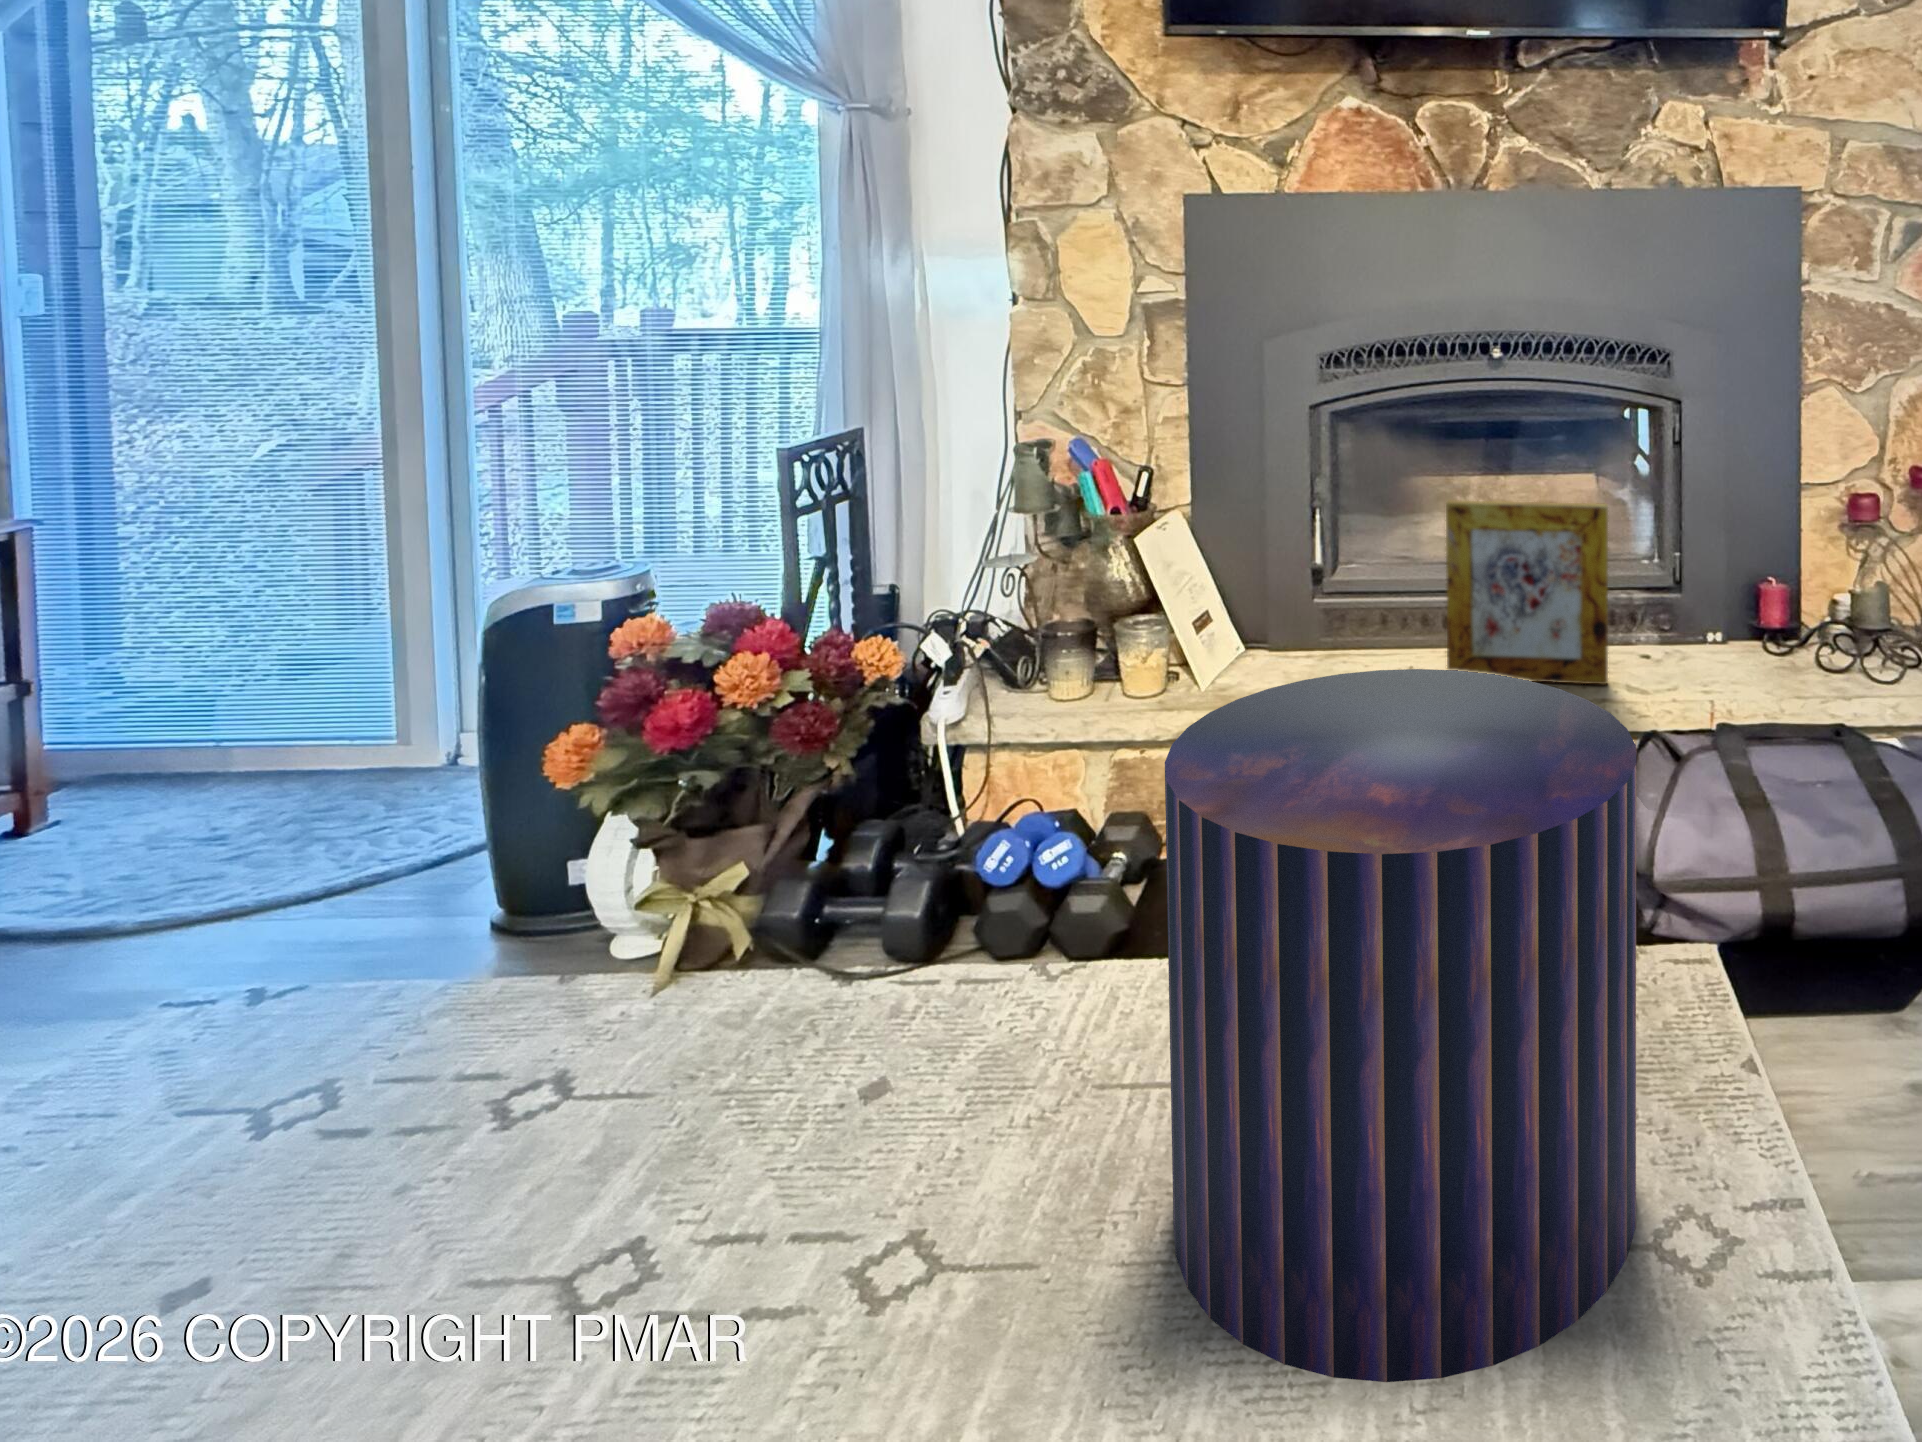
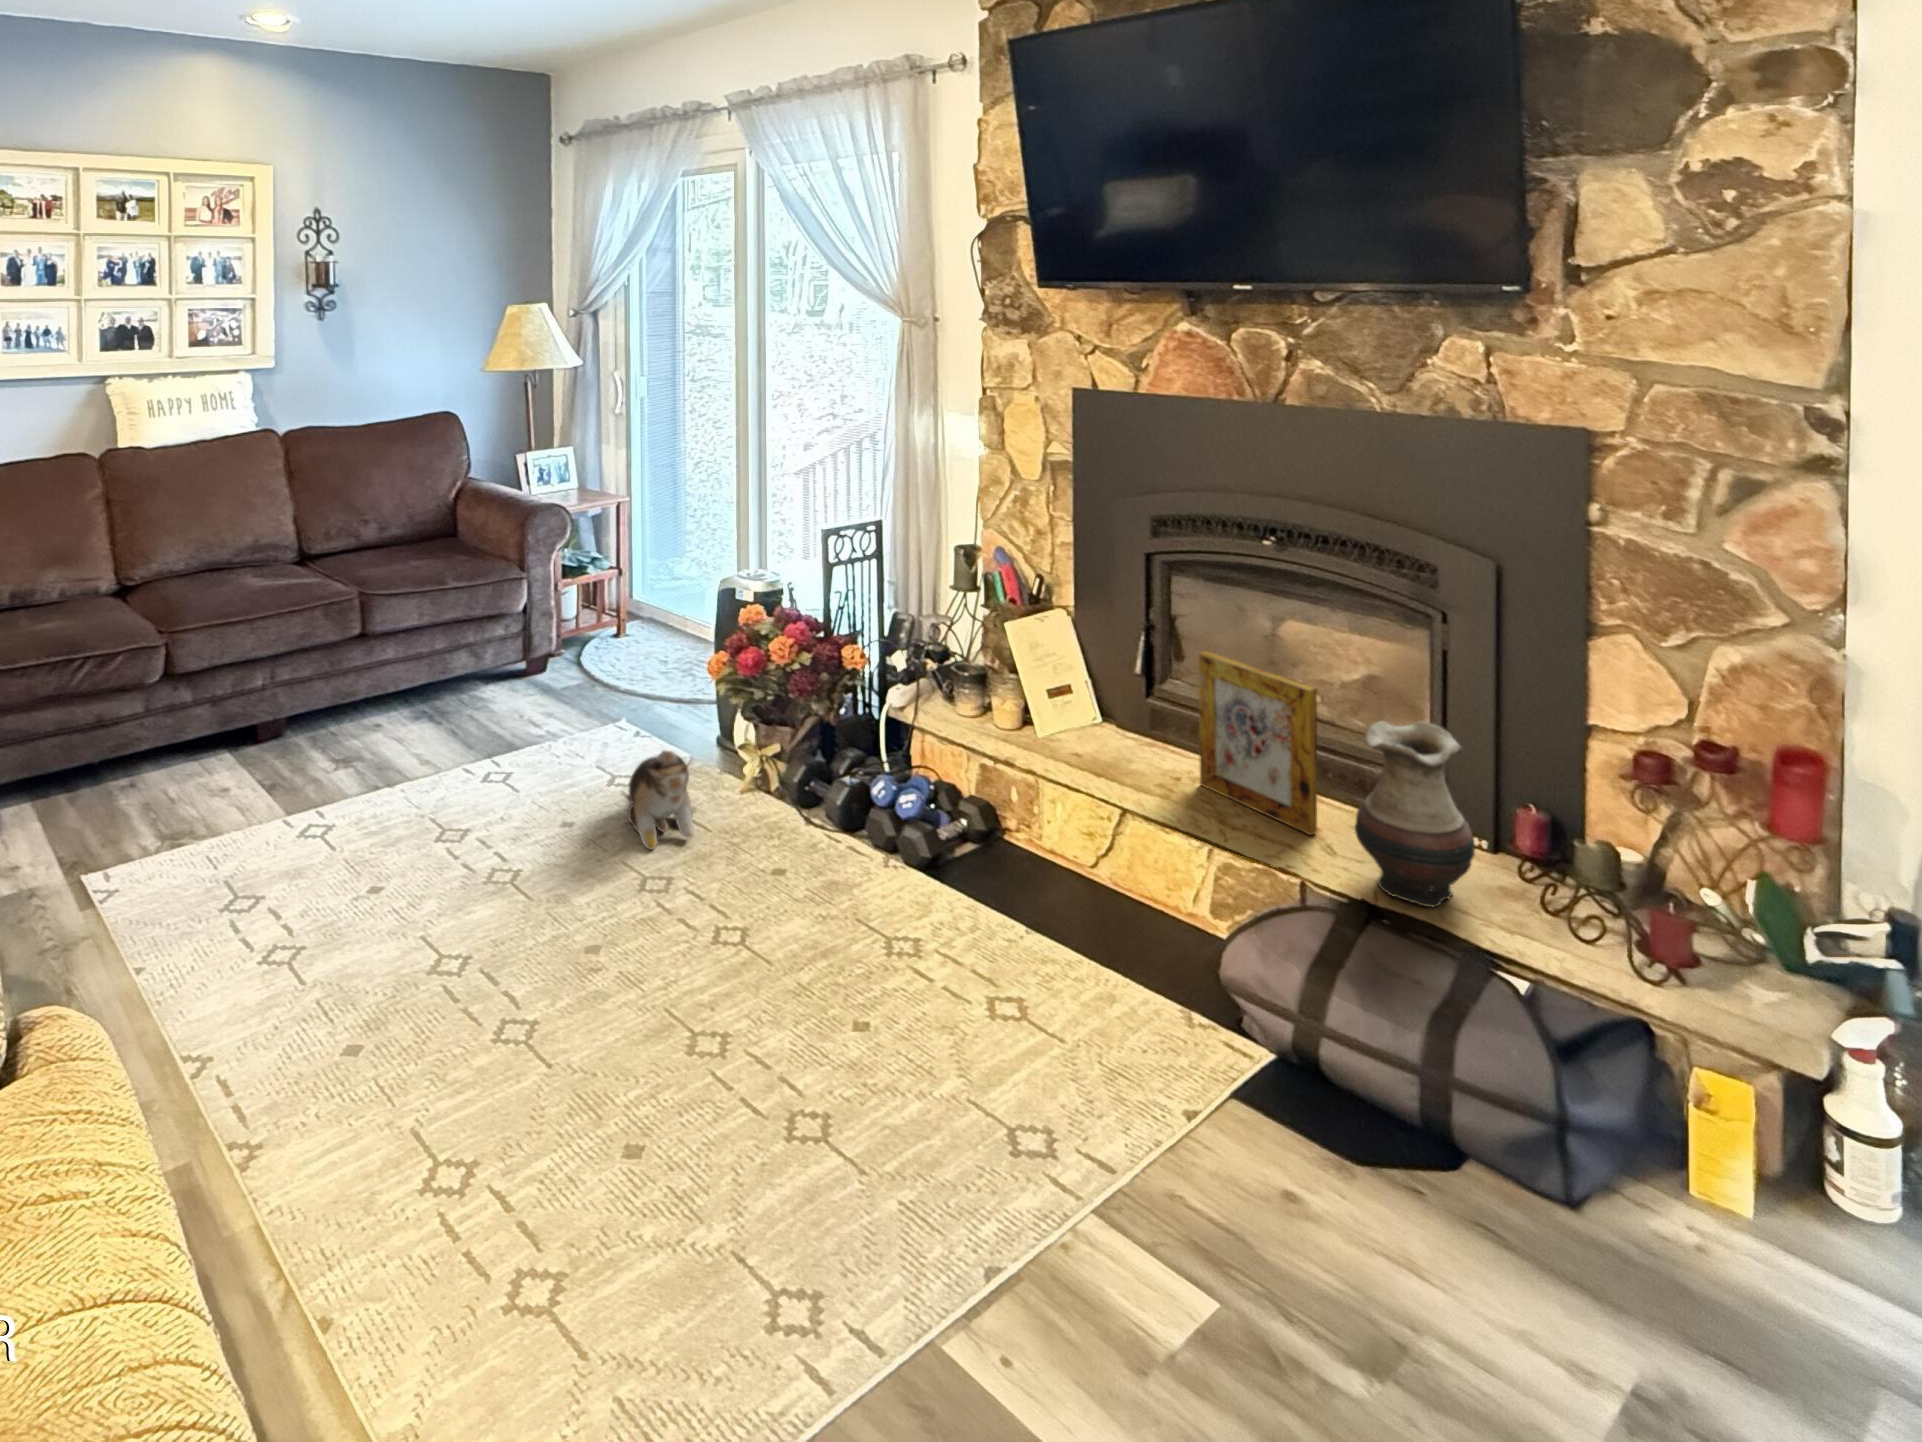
vase: none [1681,508,1803,709] -> present [1355,721,1475,907]
pouf: present [1165,669,1636,1382] -> none [764,747,1028,1144]
plush toy: none [380,901,680,1168] -> present [628,751,694,849]

